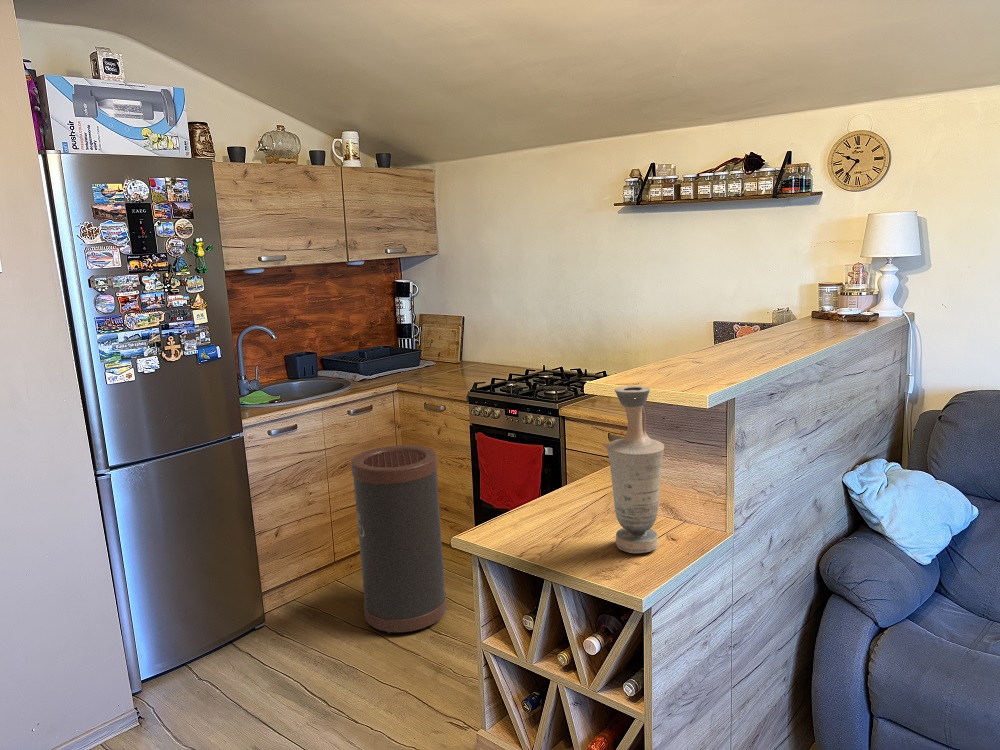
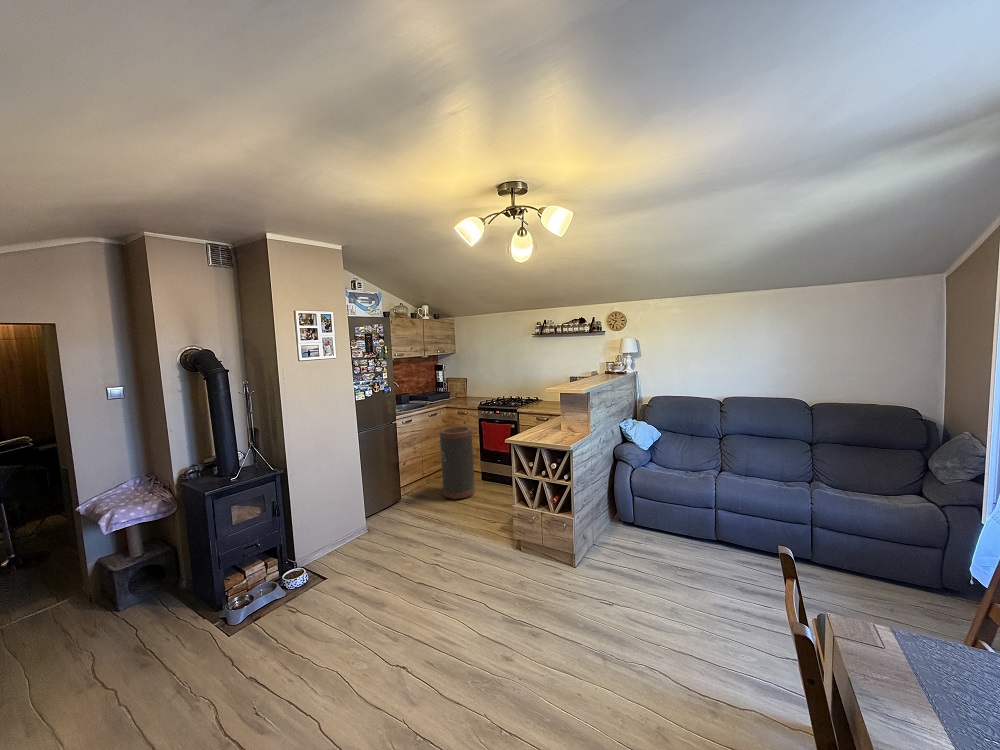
vase: present [606,386,664,553] -> none [555,389,572,438]

